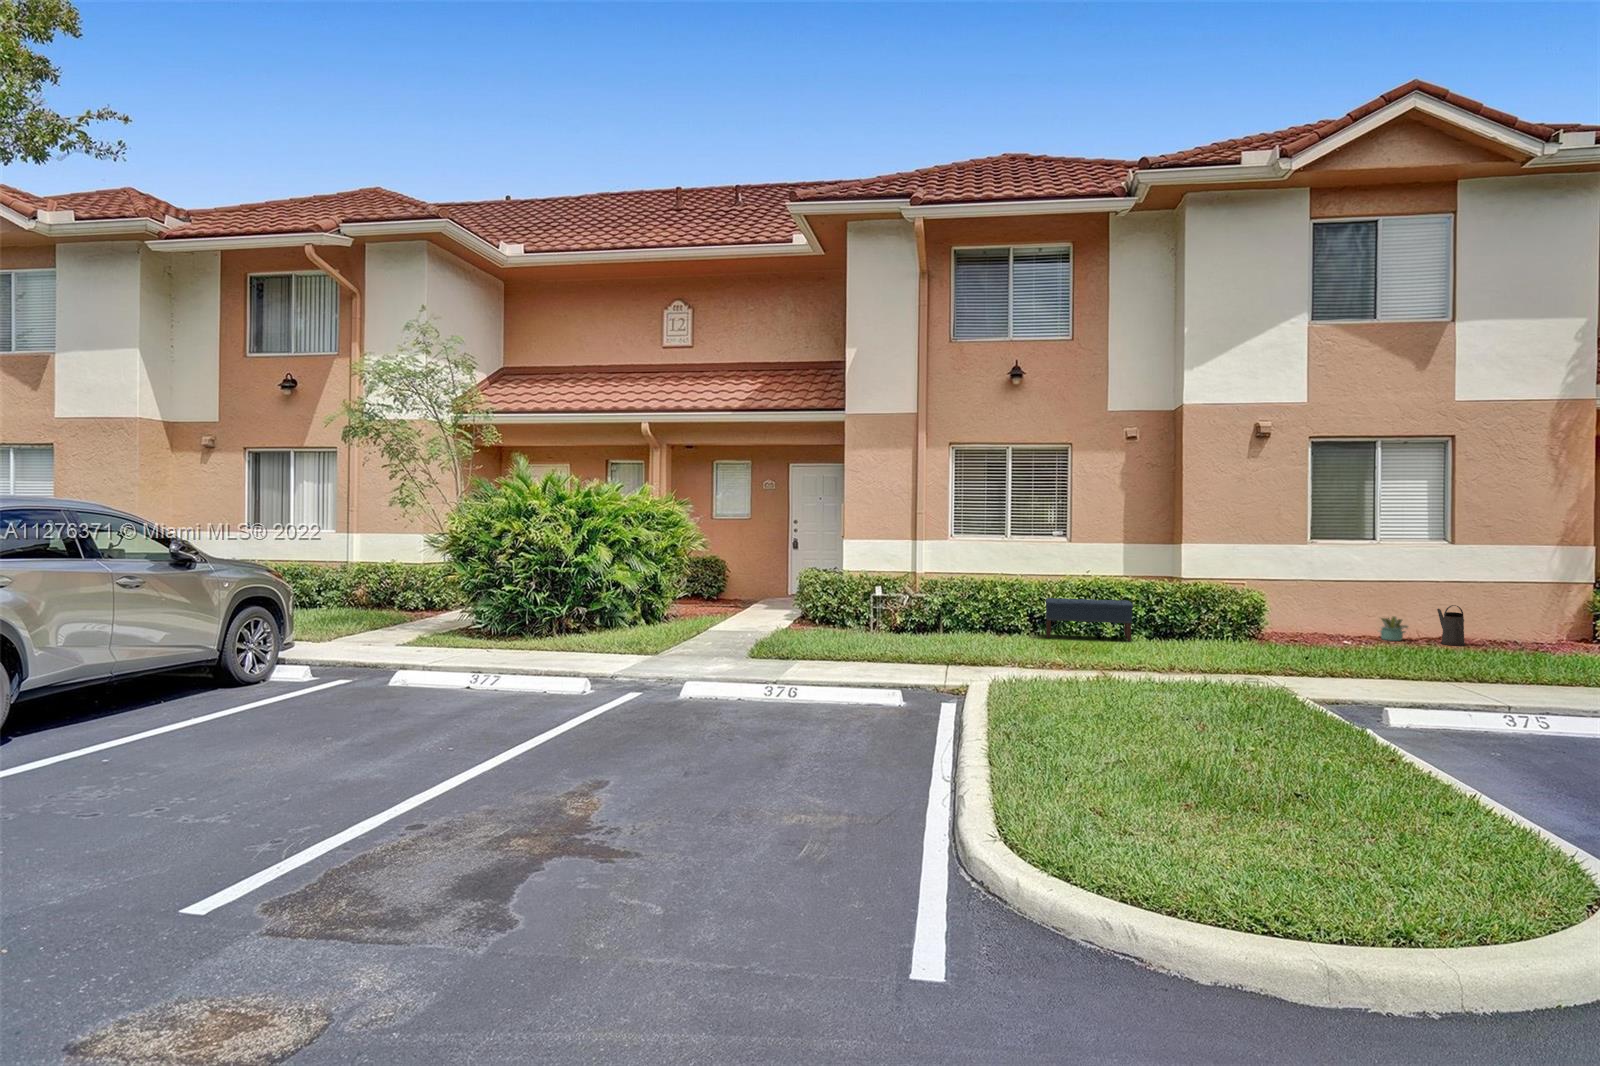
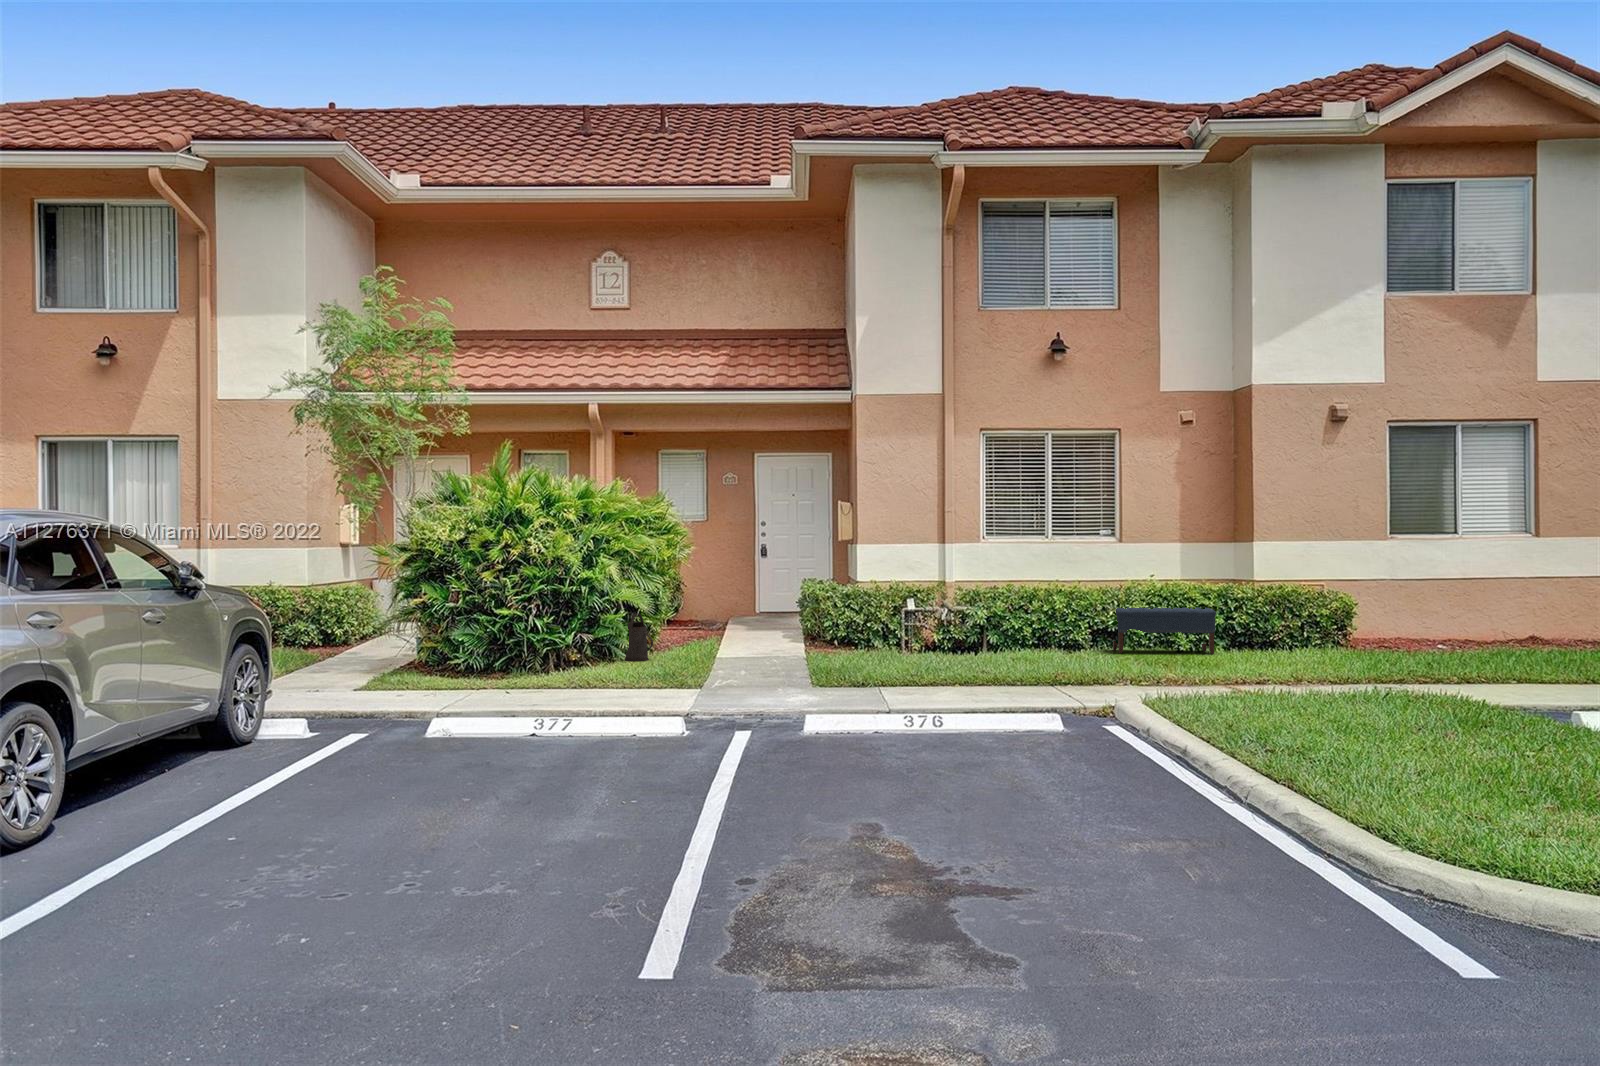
watering can: present [1437,605,1465,646] -> present [625,613,653,661]
decorative plant: present [1380,616,1408,641] -> none [1464,619,1497,646]

